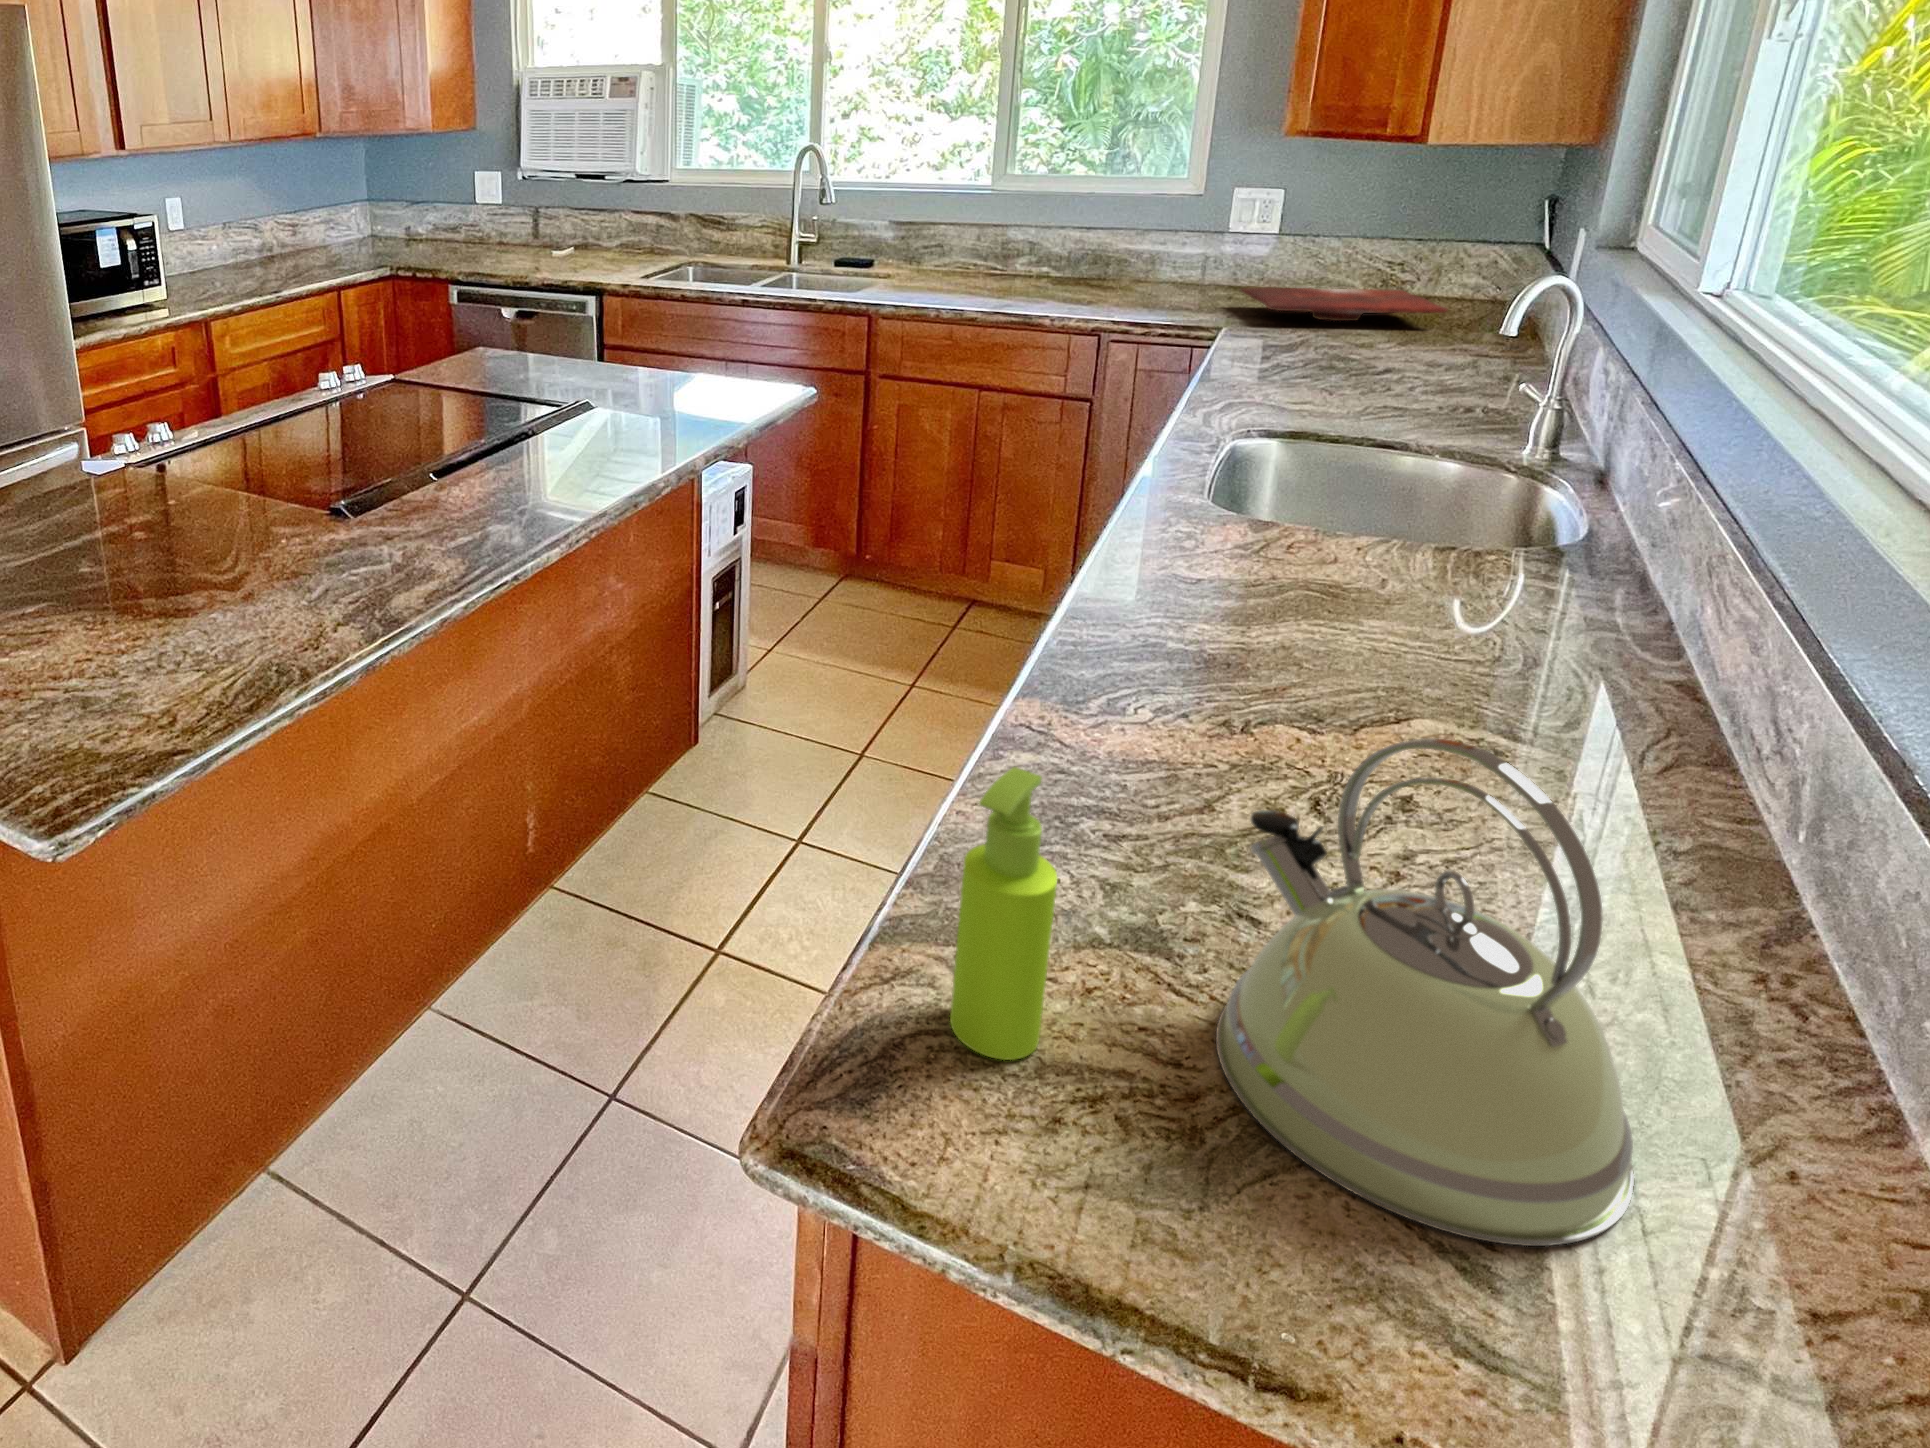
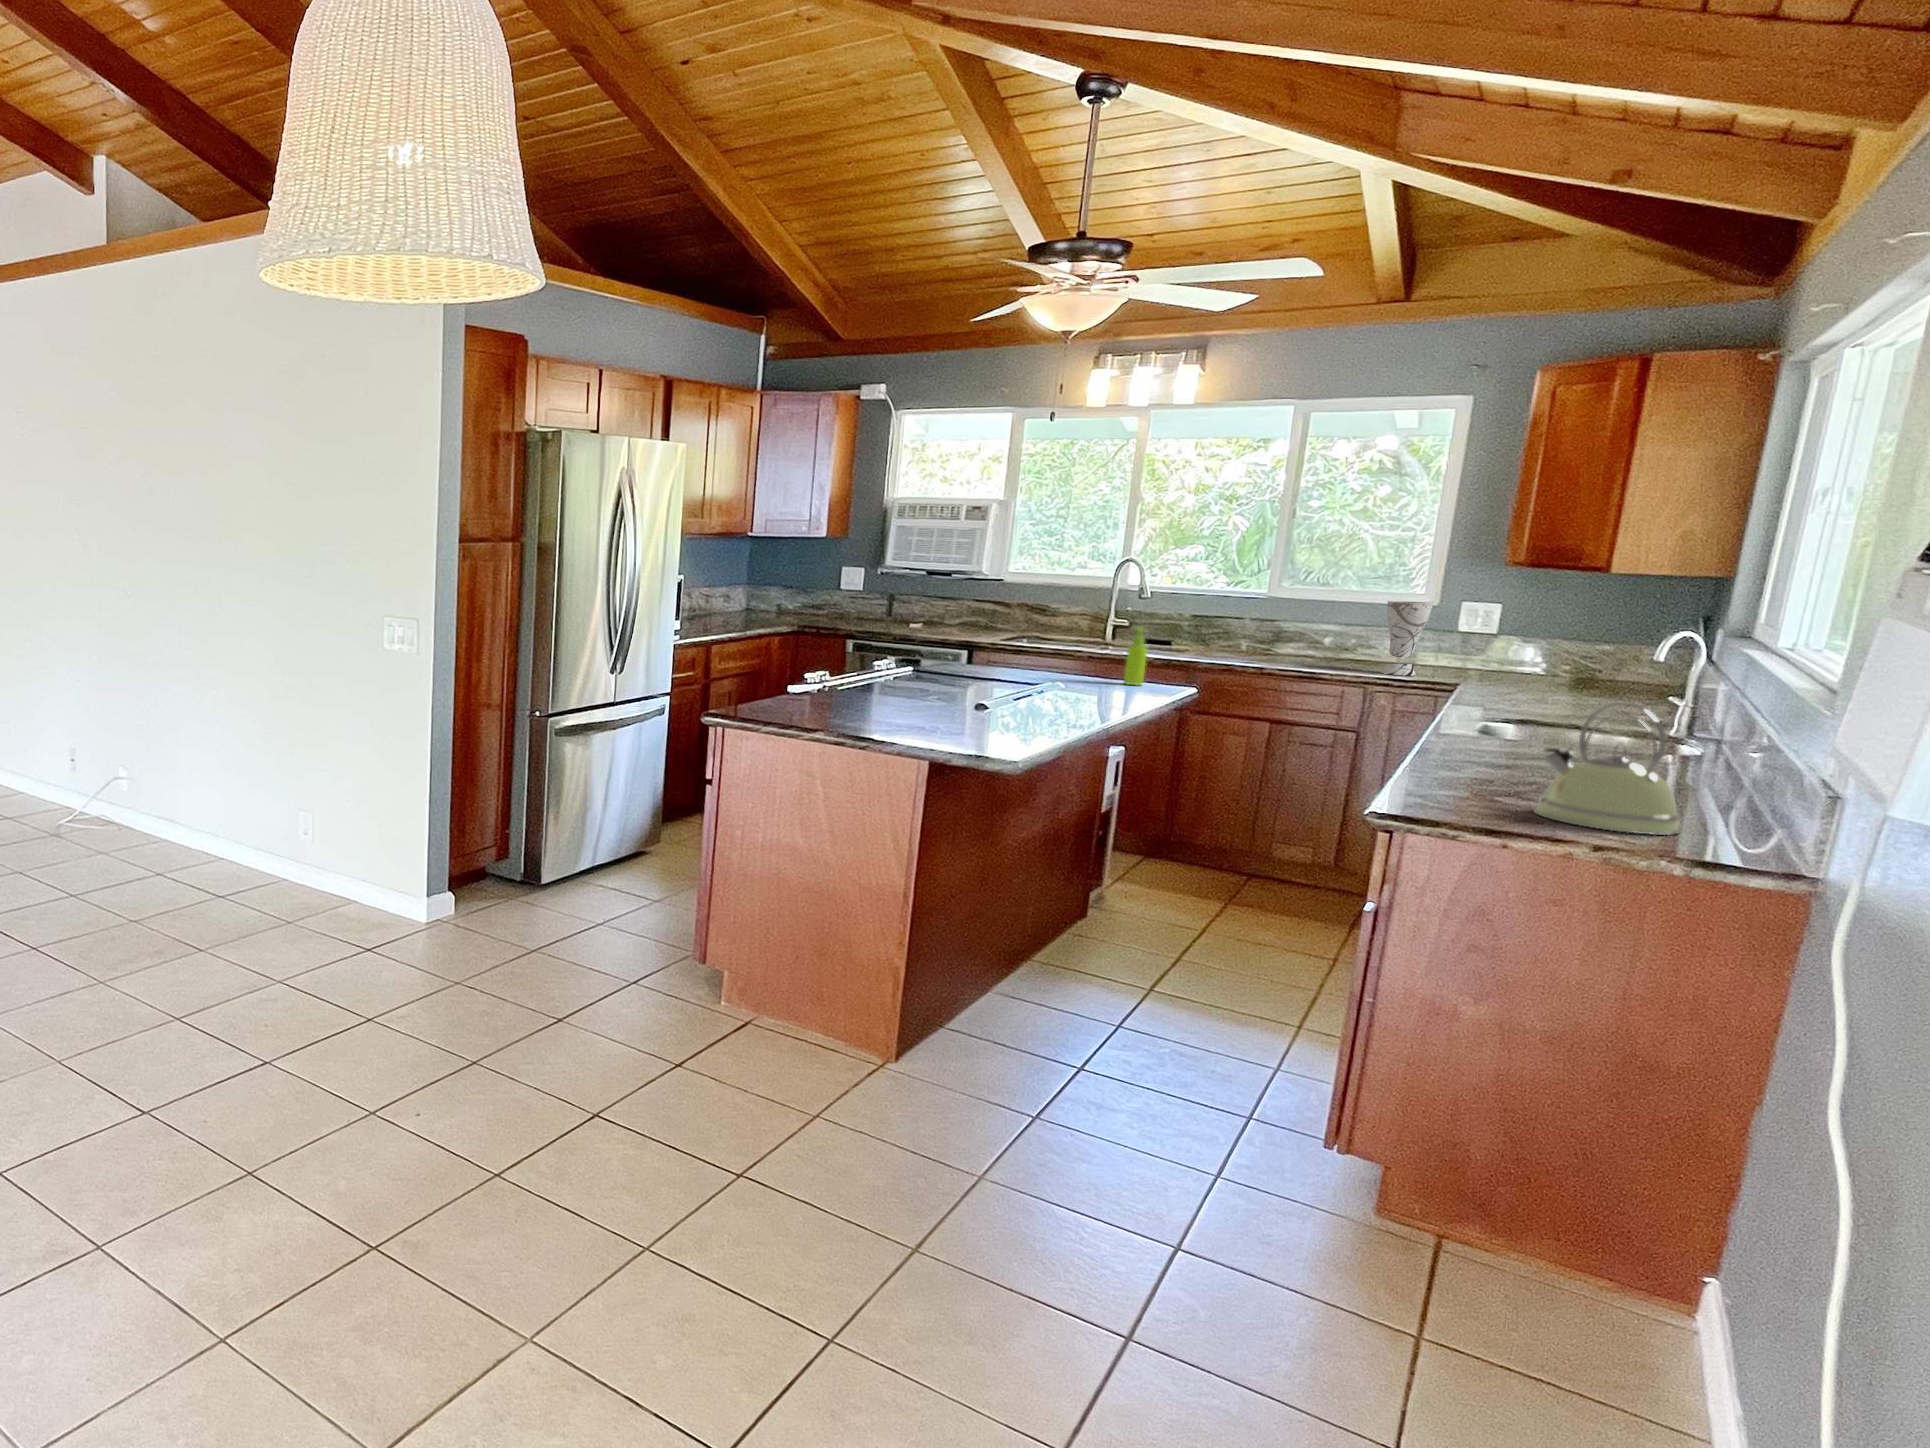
vase: none [1132,192,1197,305] -> present [1380,601,1433,676]
cutting board: present [1240,288,1447,321] -> none [1465,666,1625,689]
soap dispenser: present [950,767,1058,1060] -> present [1124,628,1147,685]

